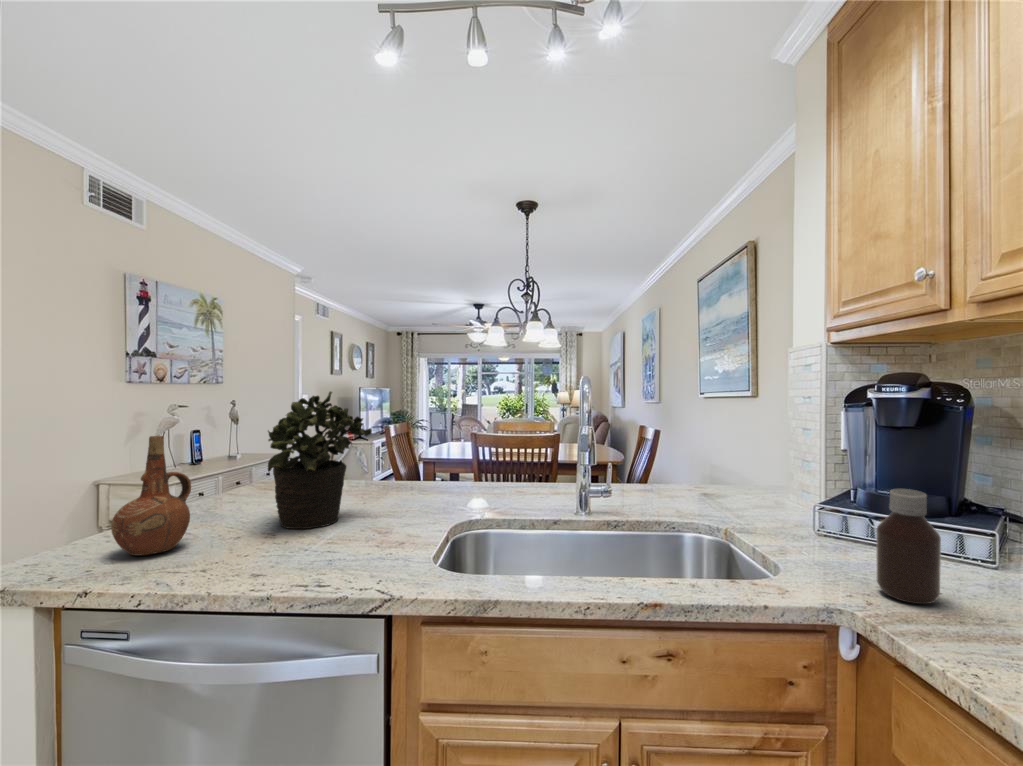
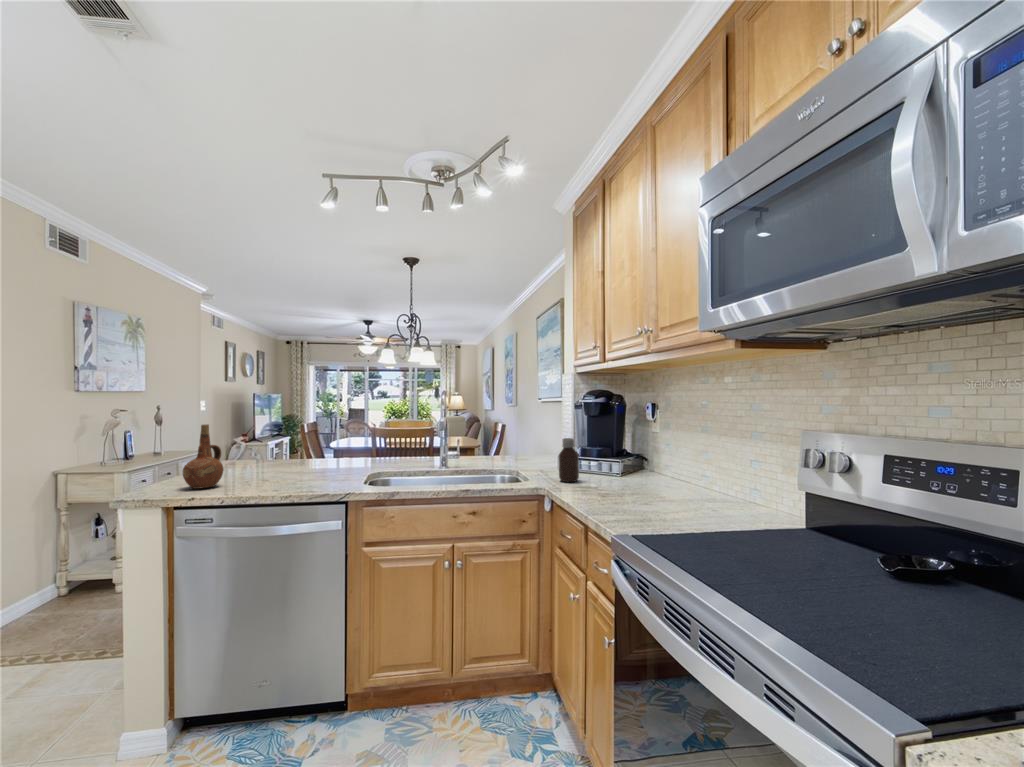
potted plant: present [268,392,372,529] -> none [257,399,319,478]

